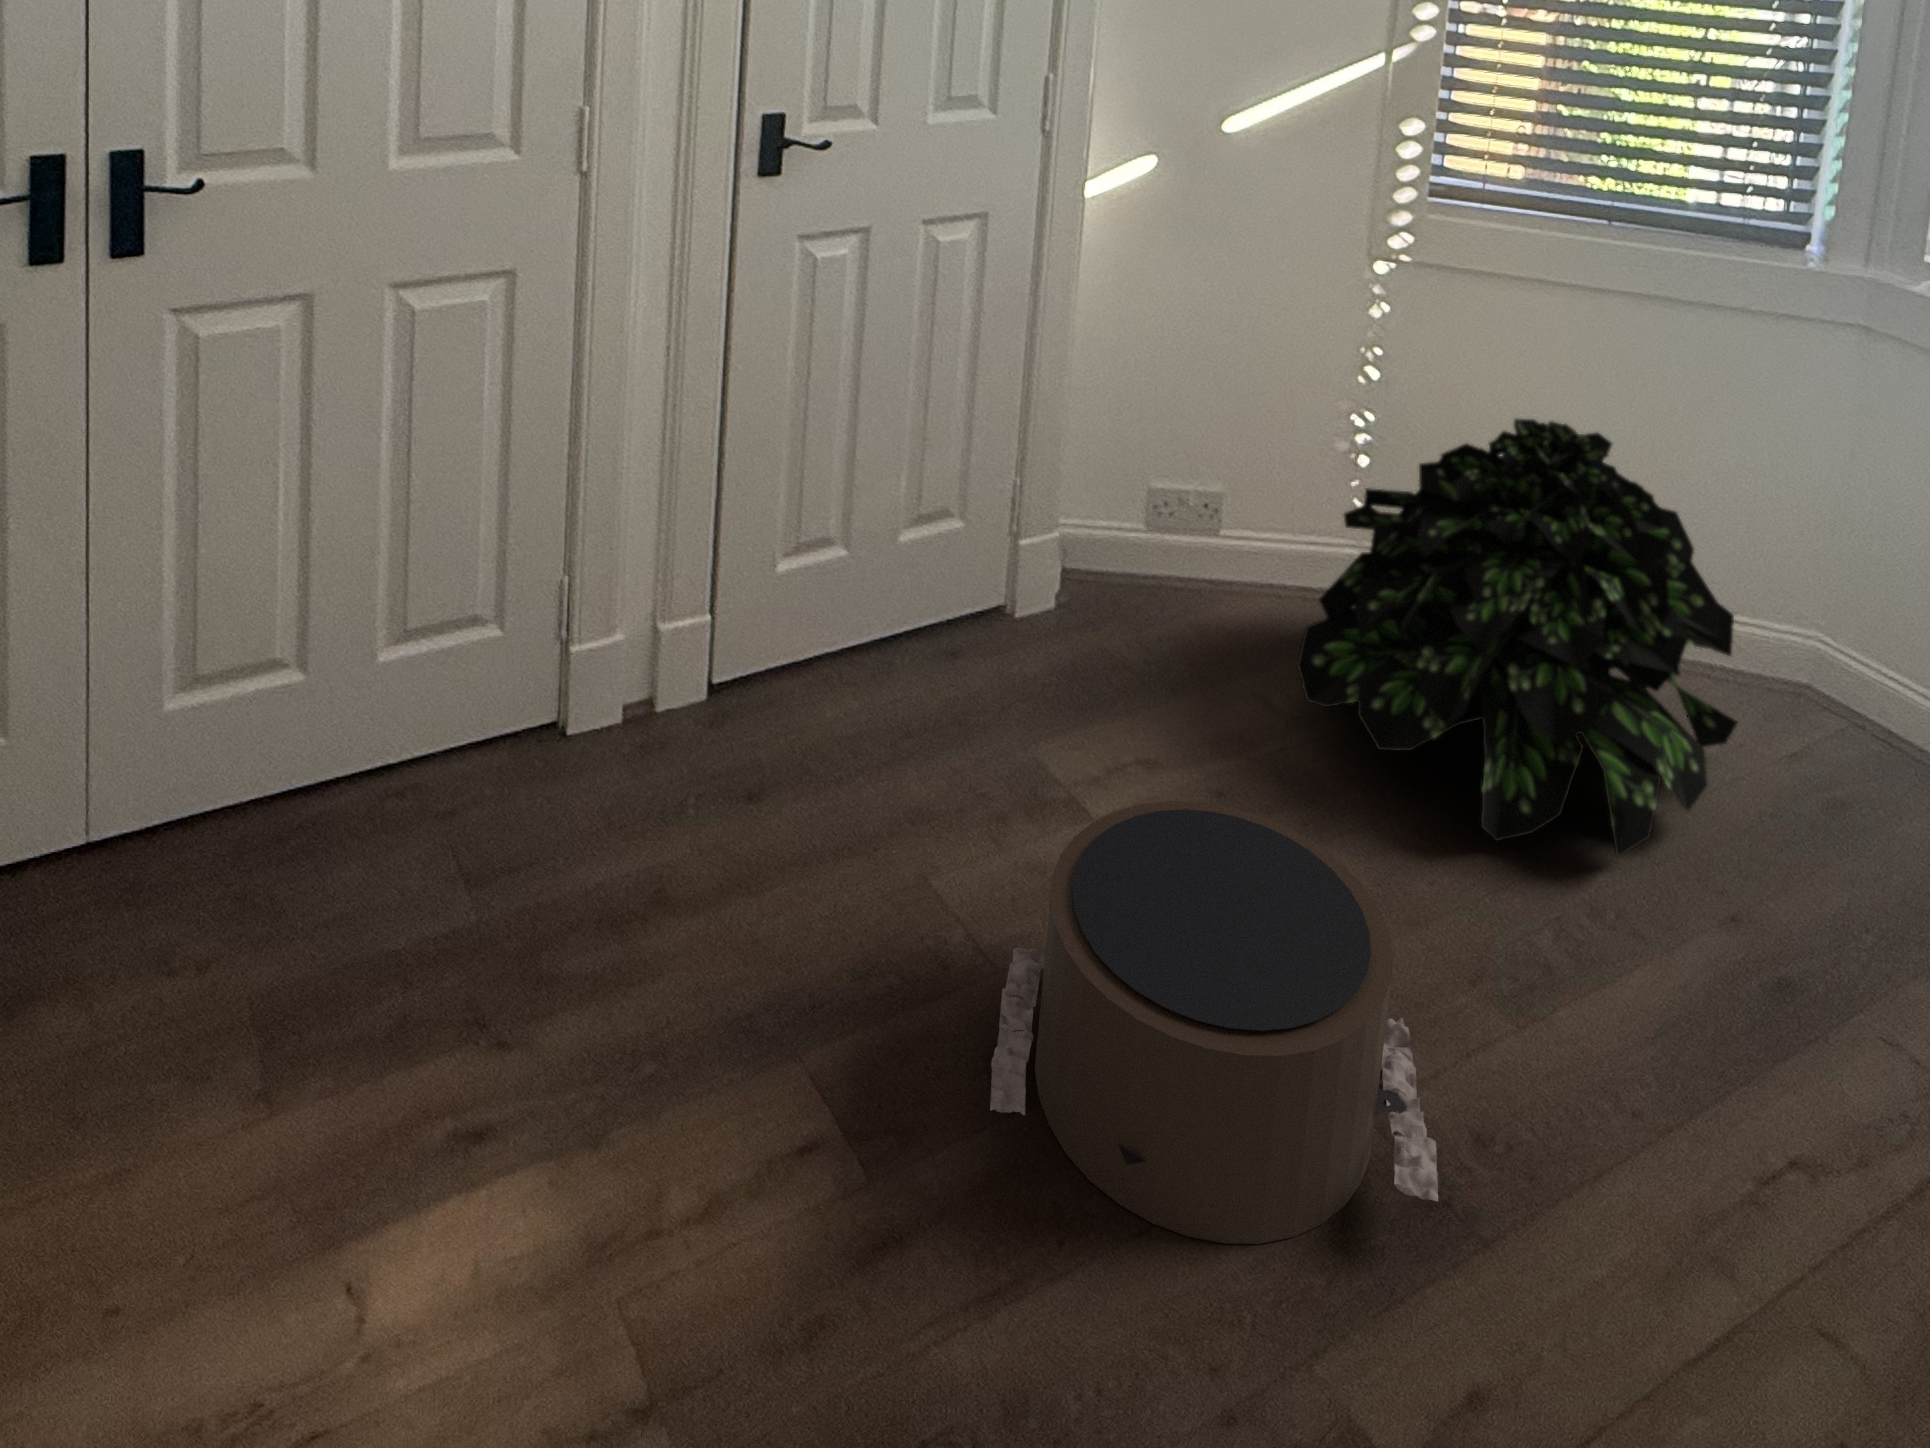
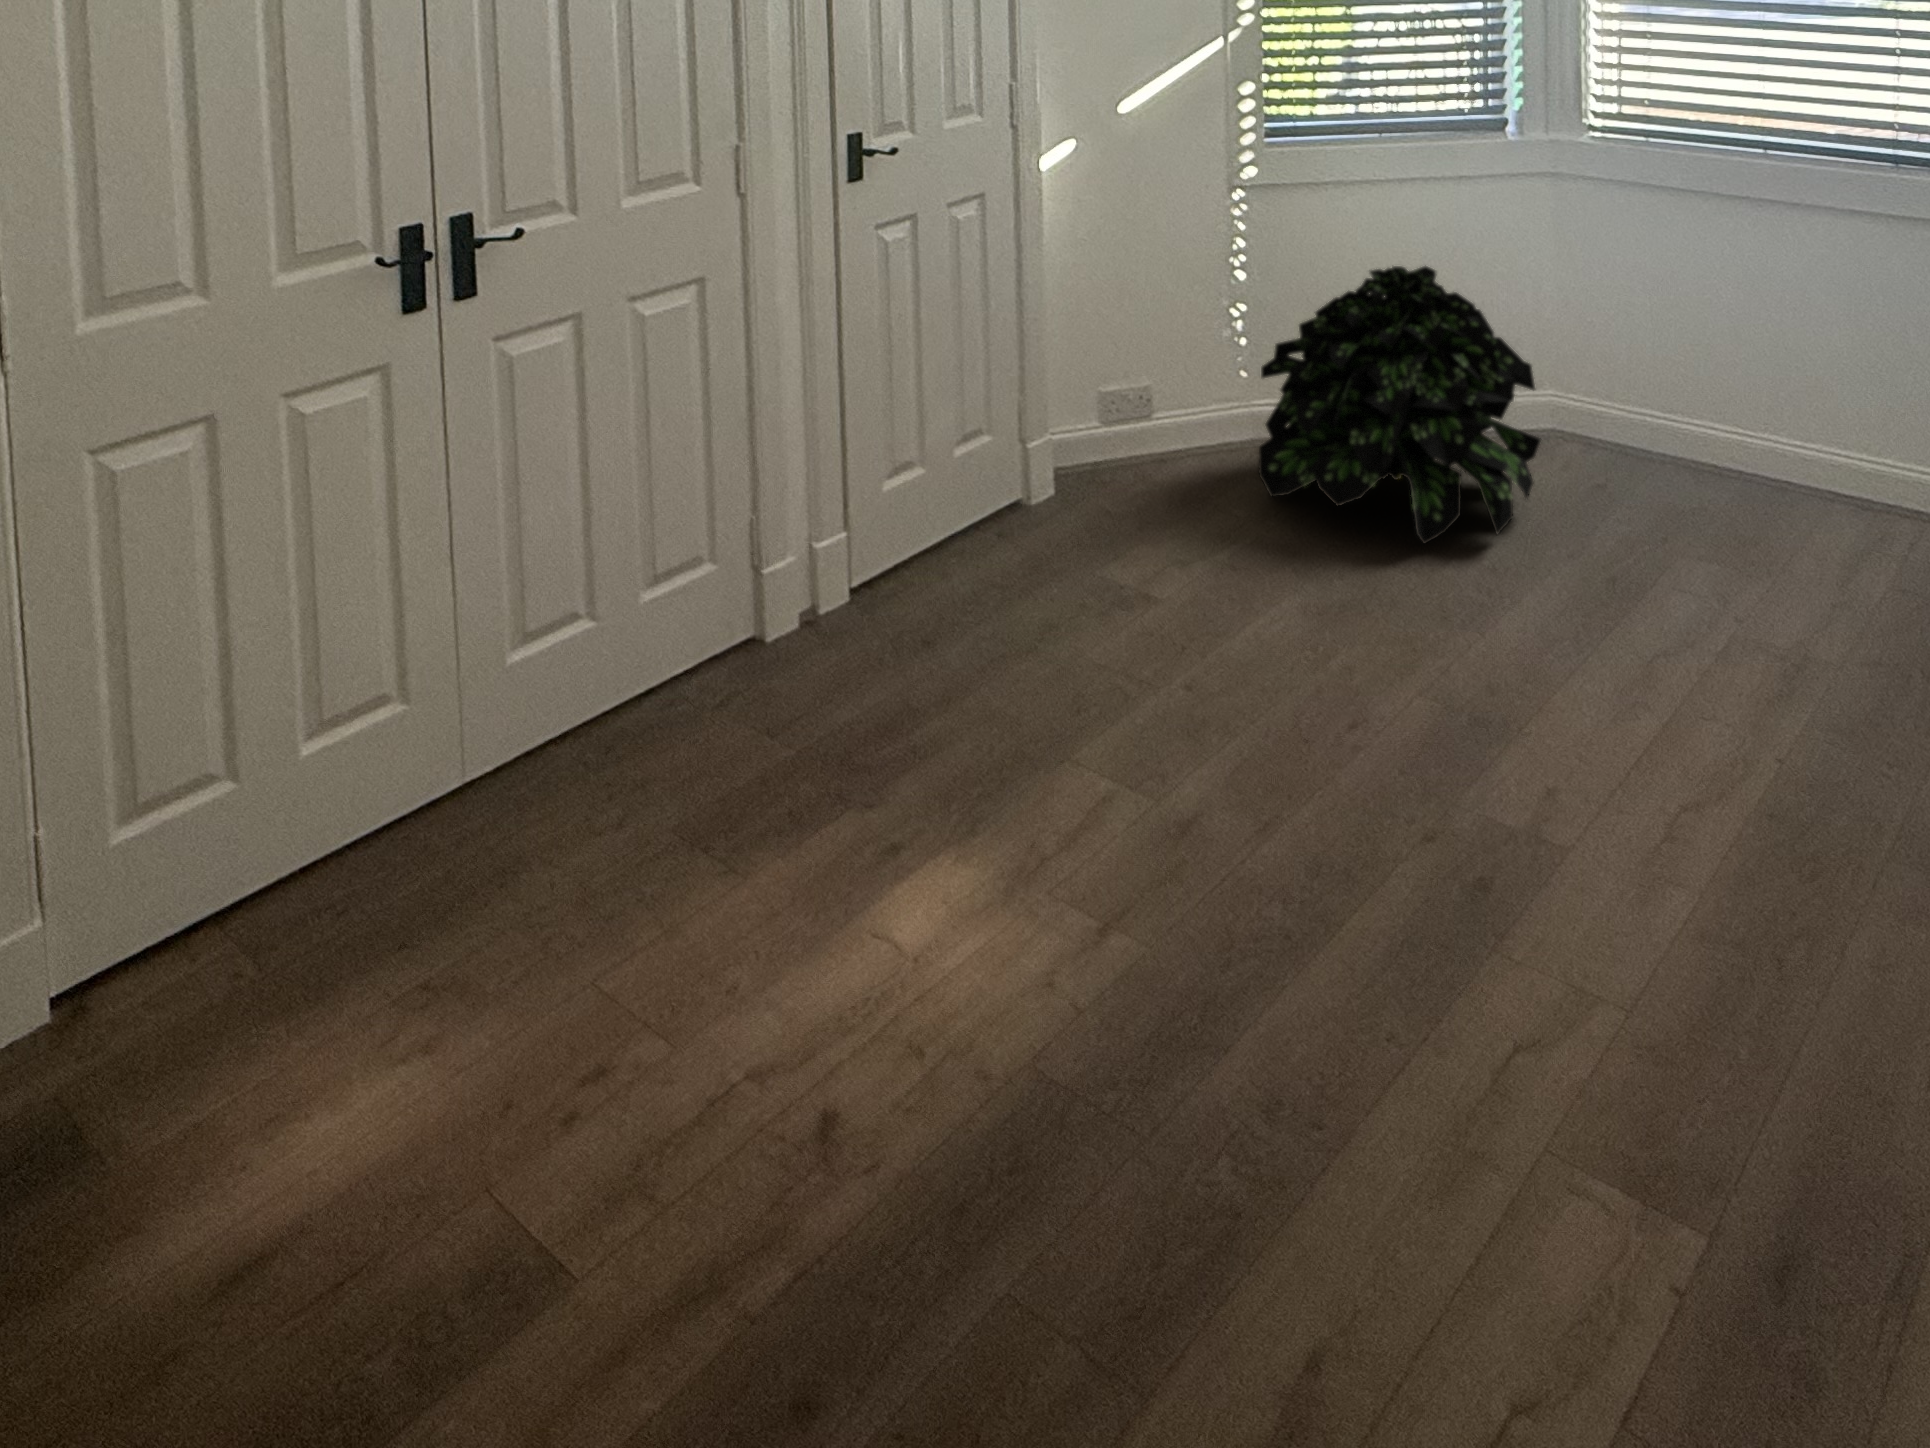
pouf: present [990,801,1438,1244] -> none [1182,533,1496,767]

